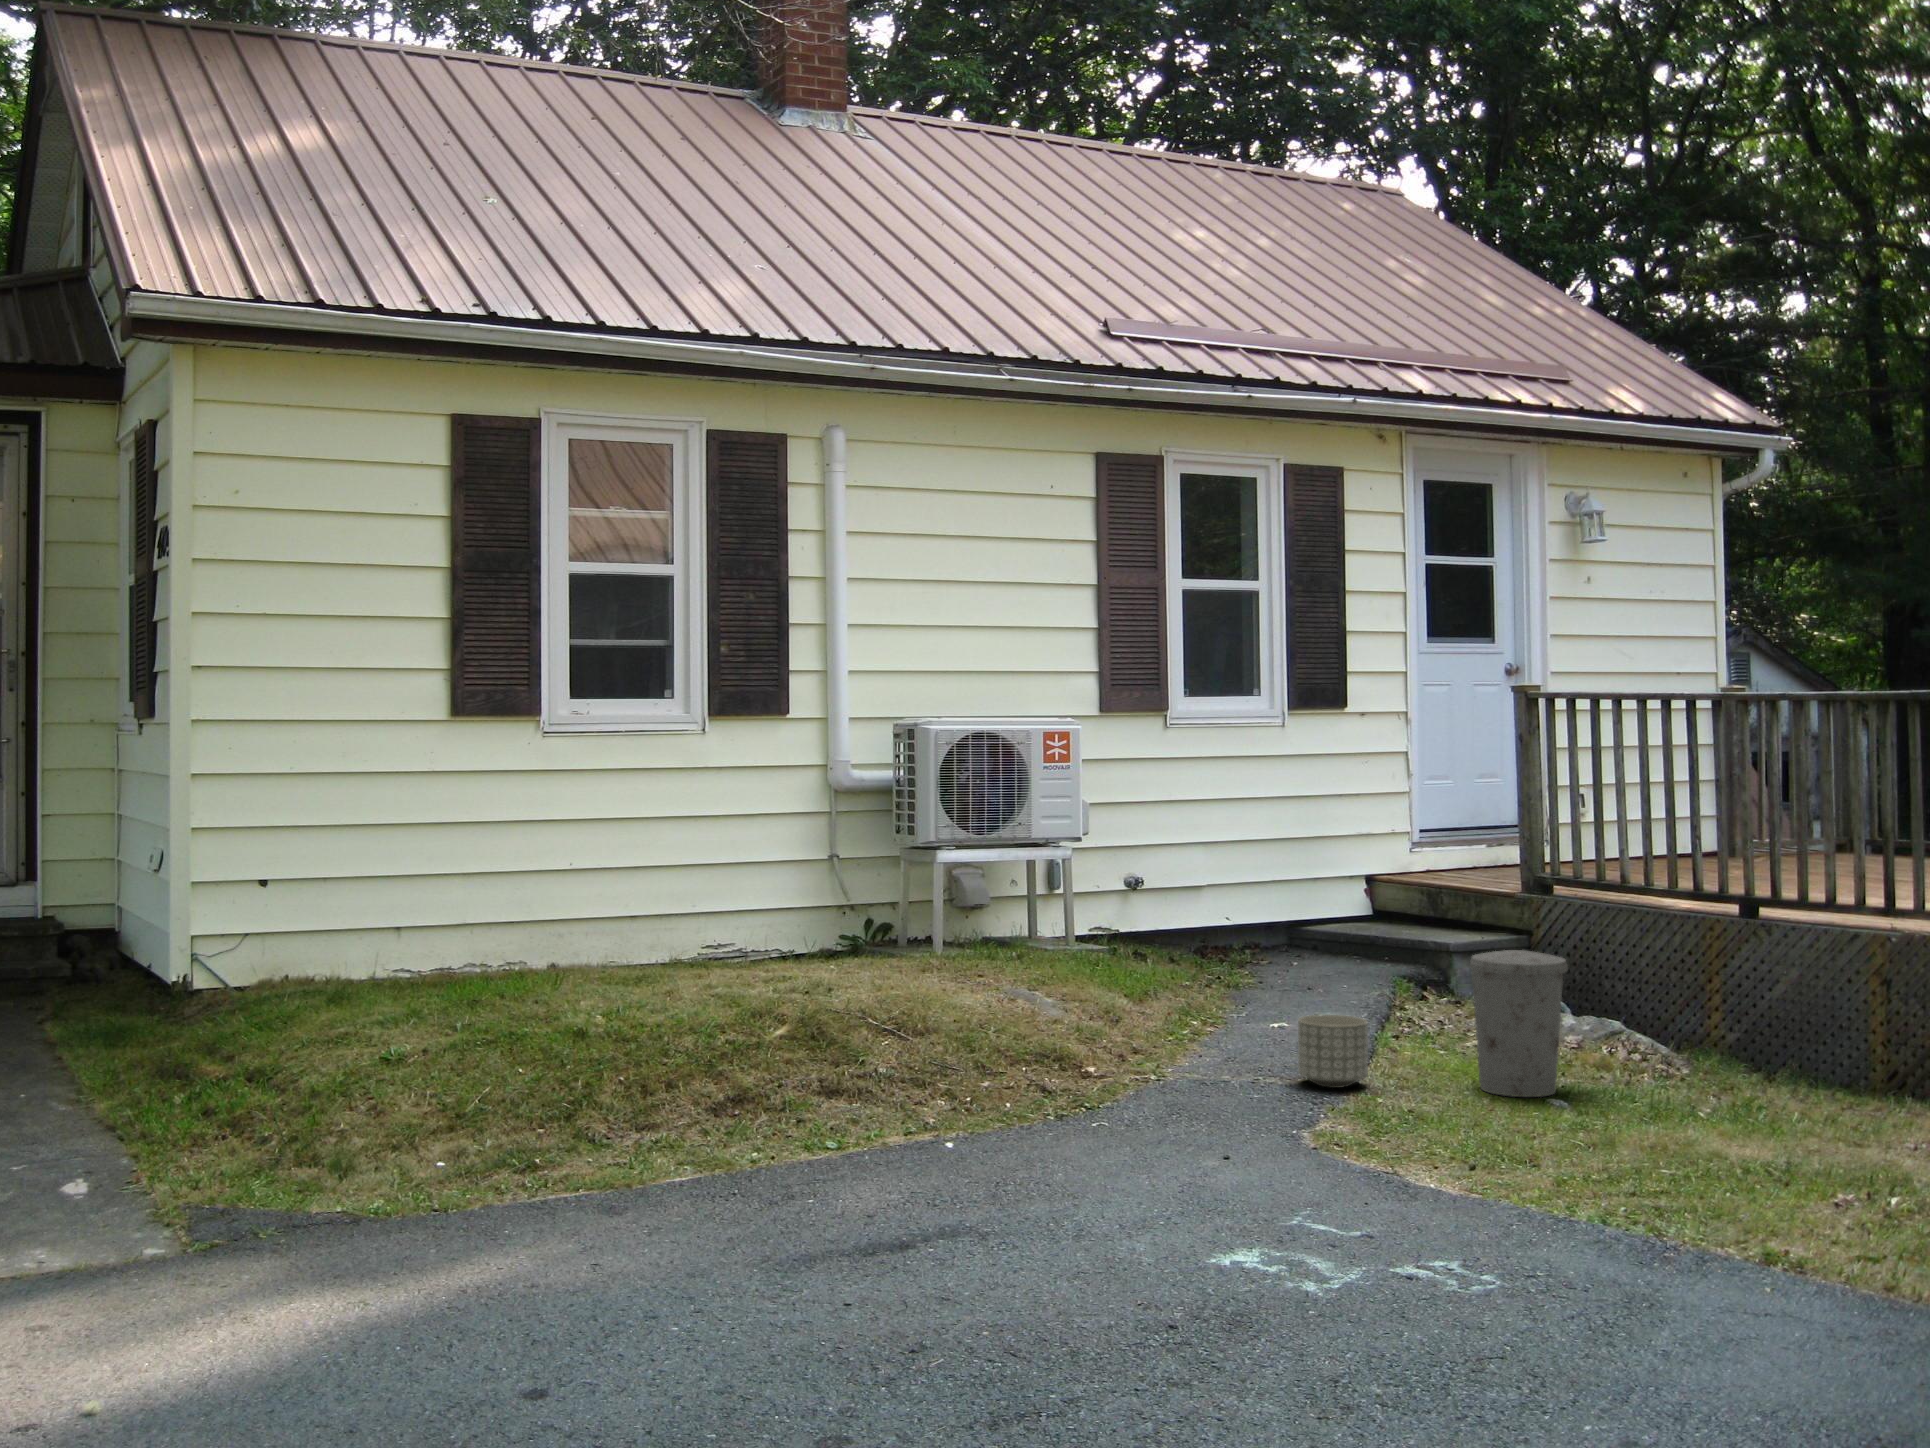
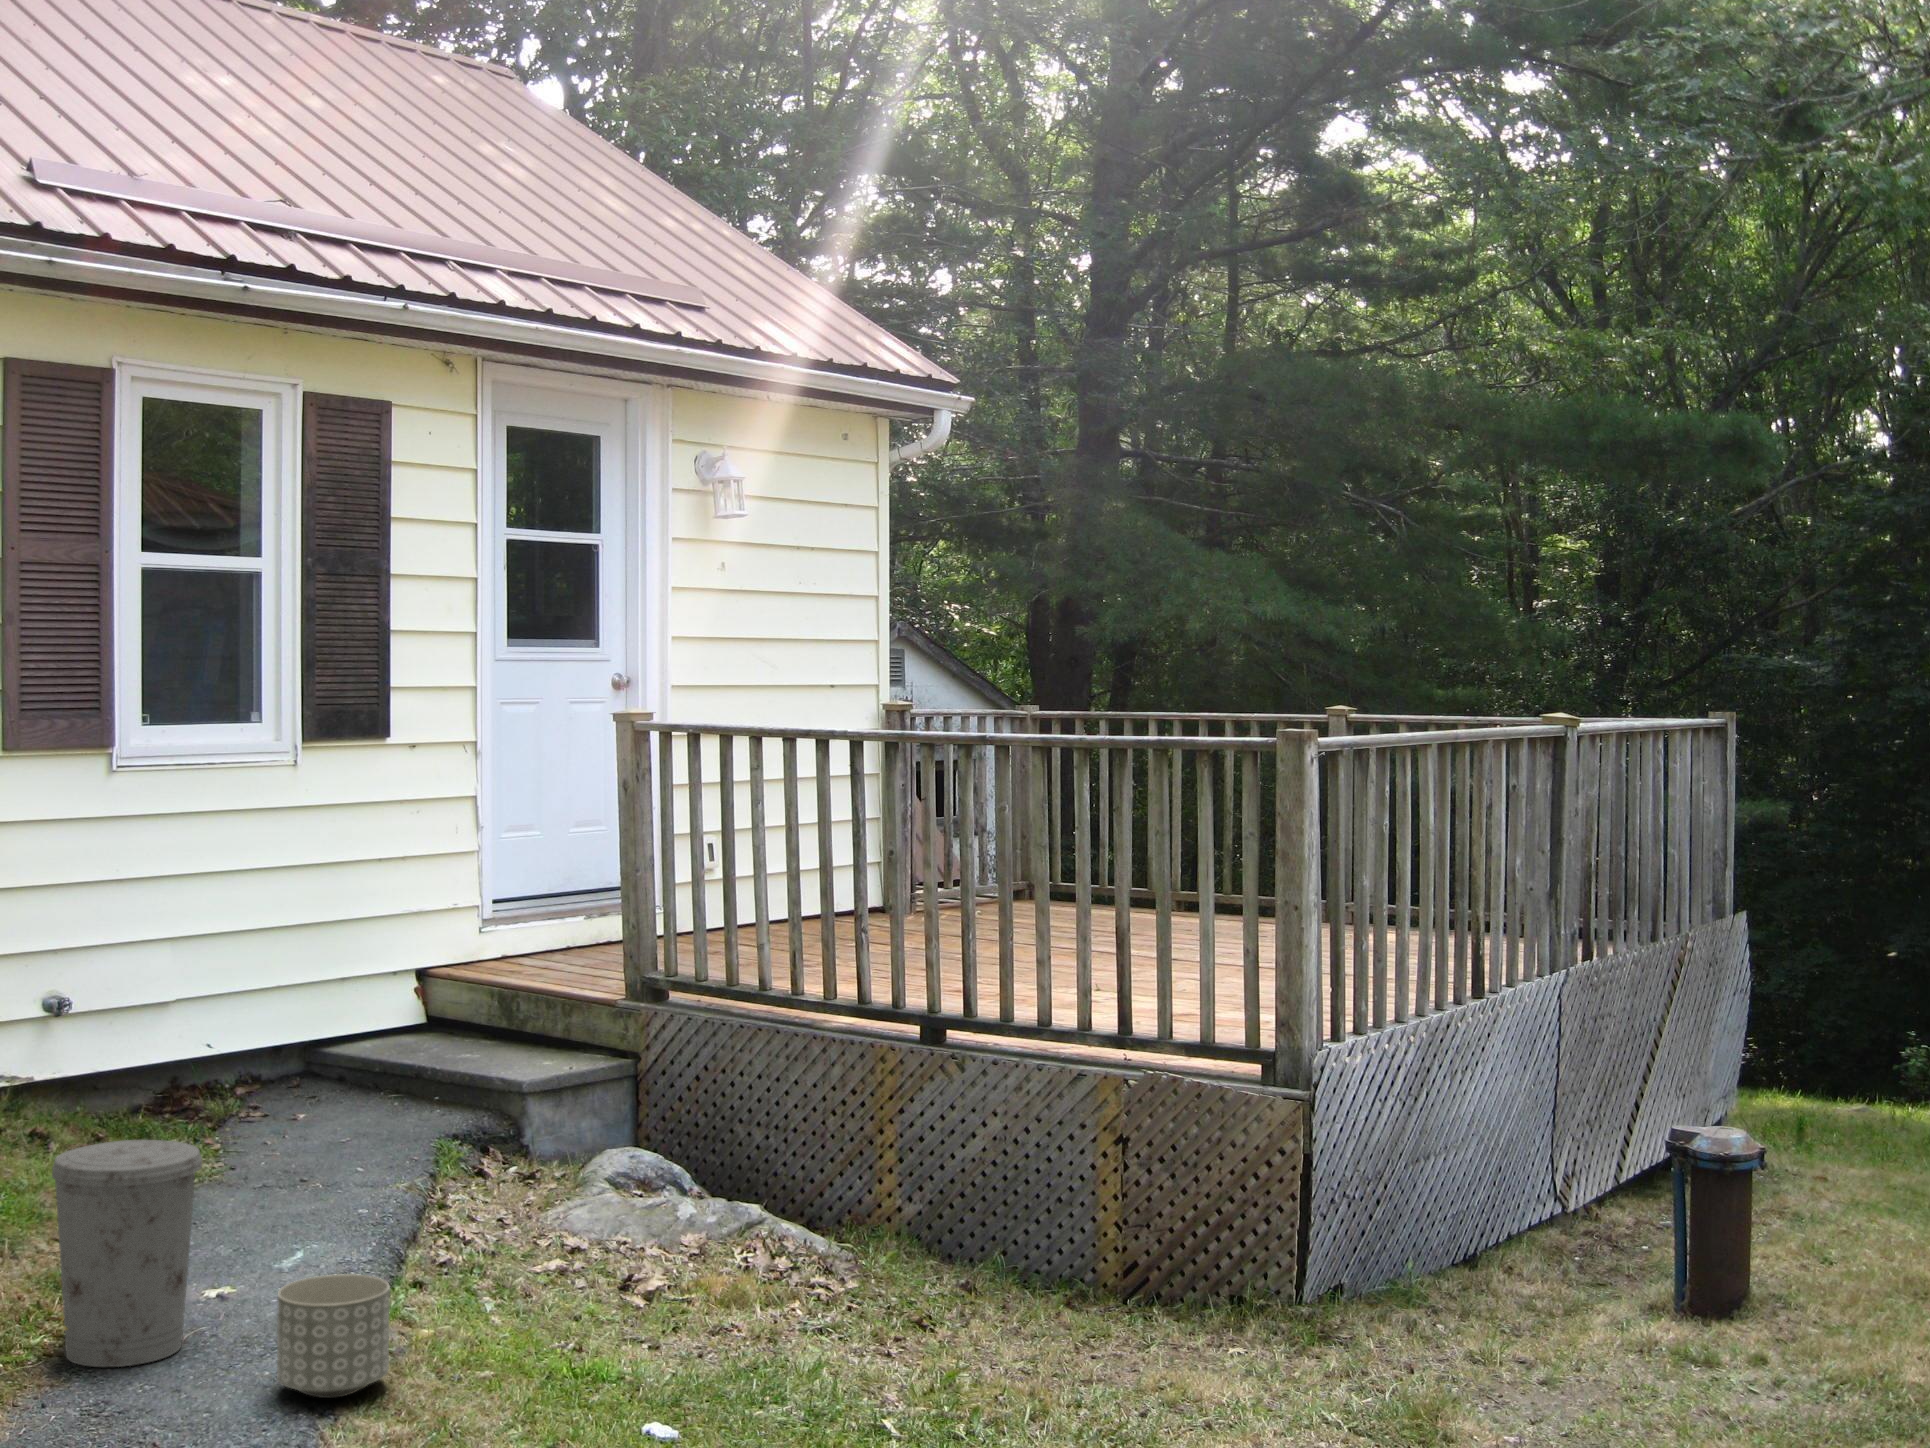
trash can: present [1470,950,1568,1097] -> present [52,1140,202,1367]

